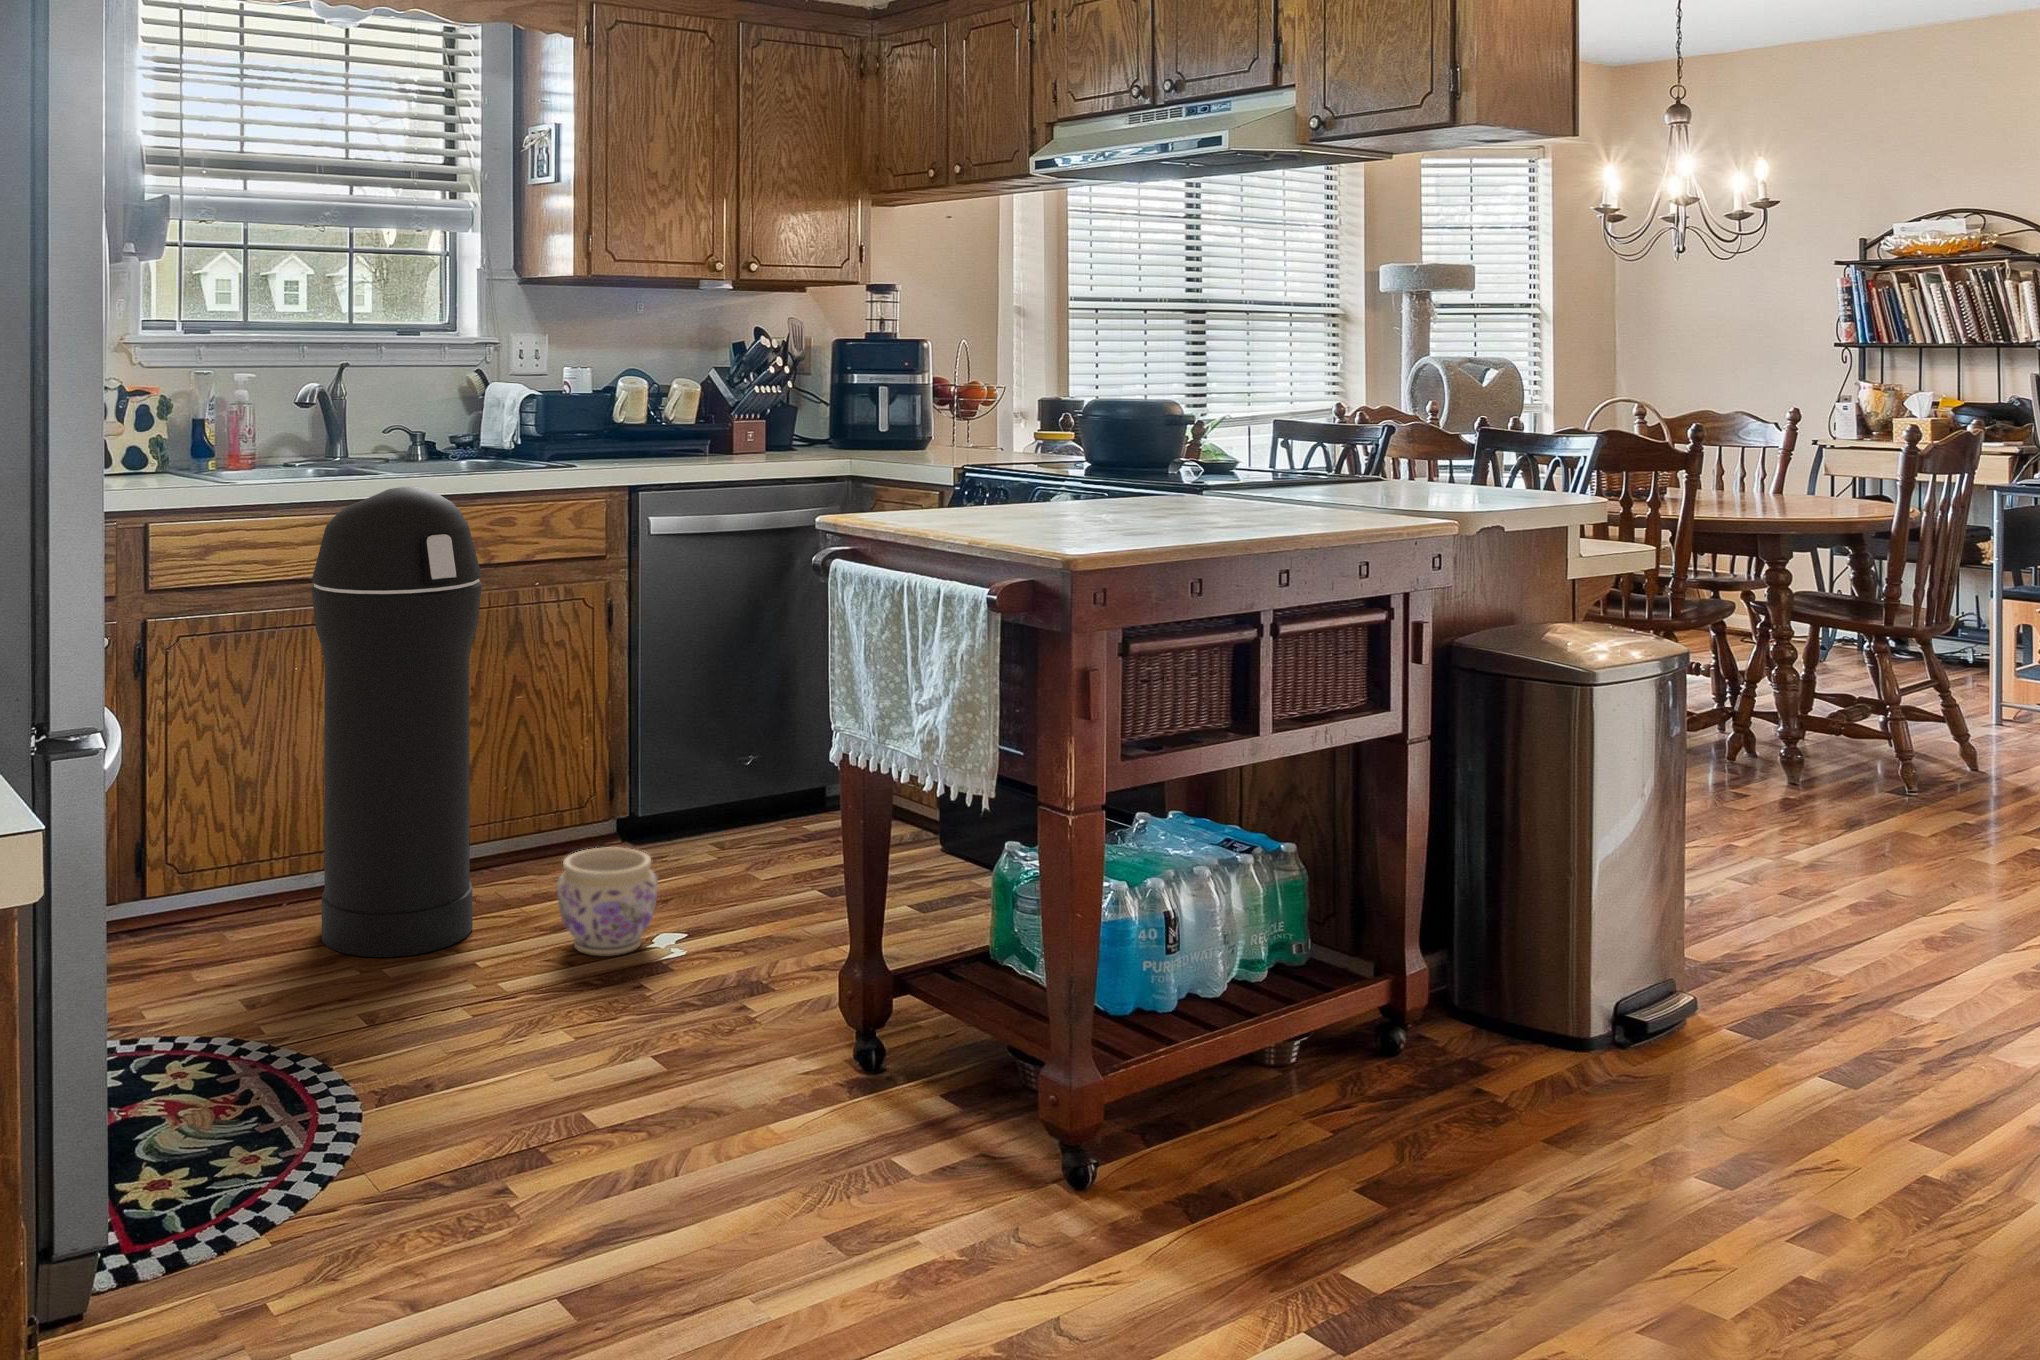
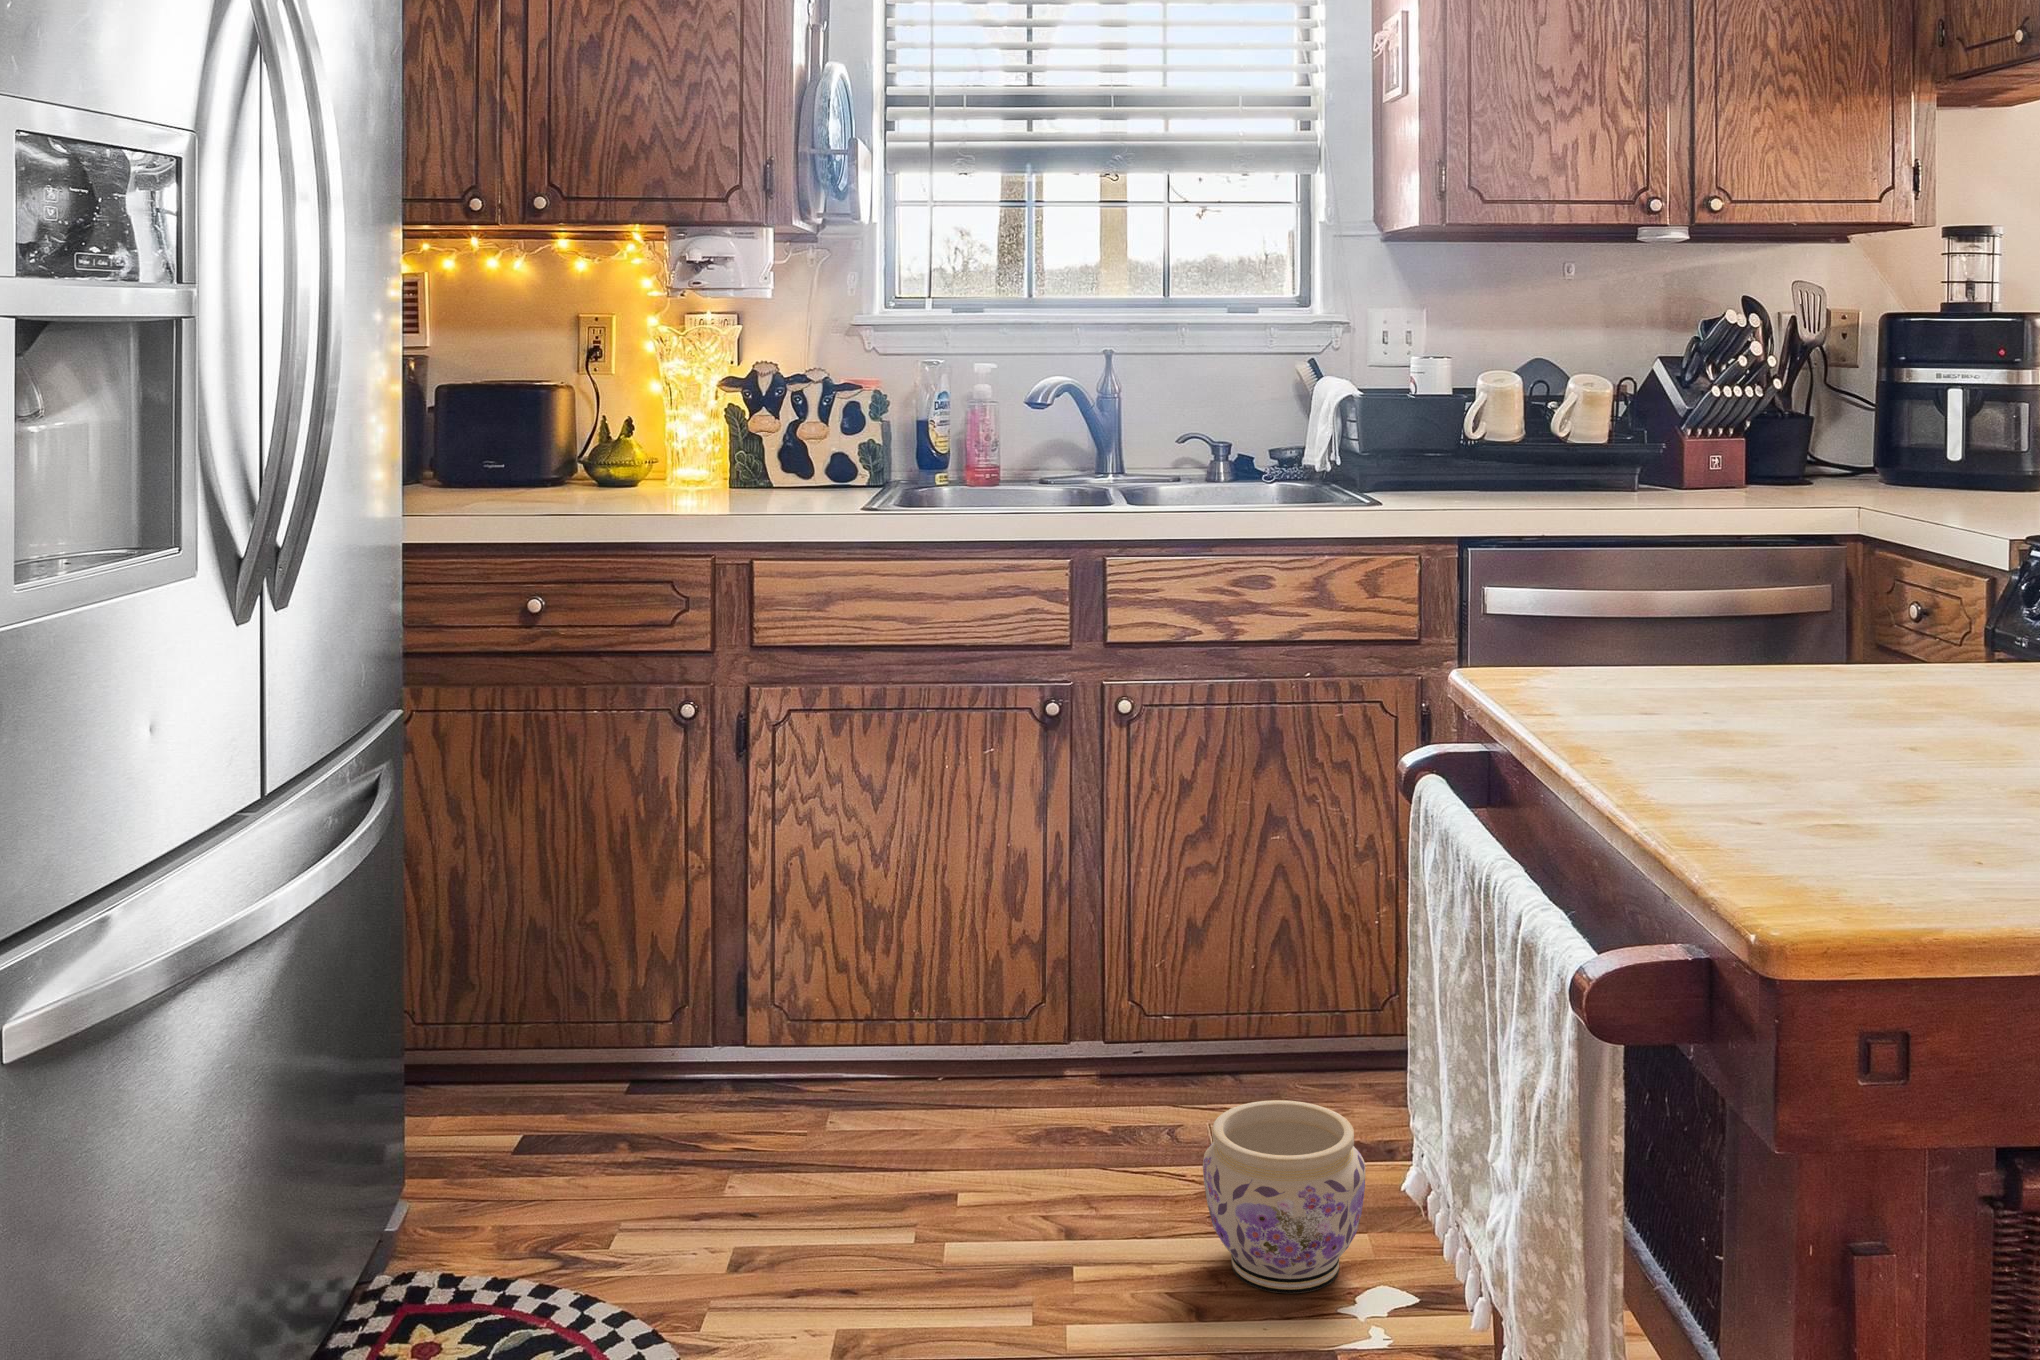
trash can: present [311,487,482,957] -> none [897,520,1138,1215]

